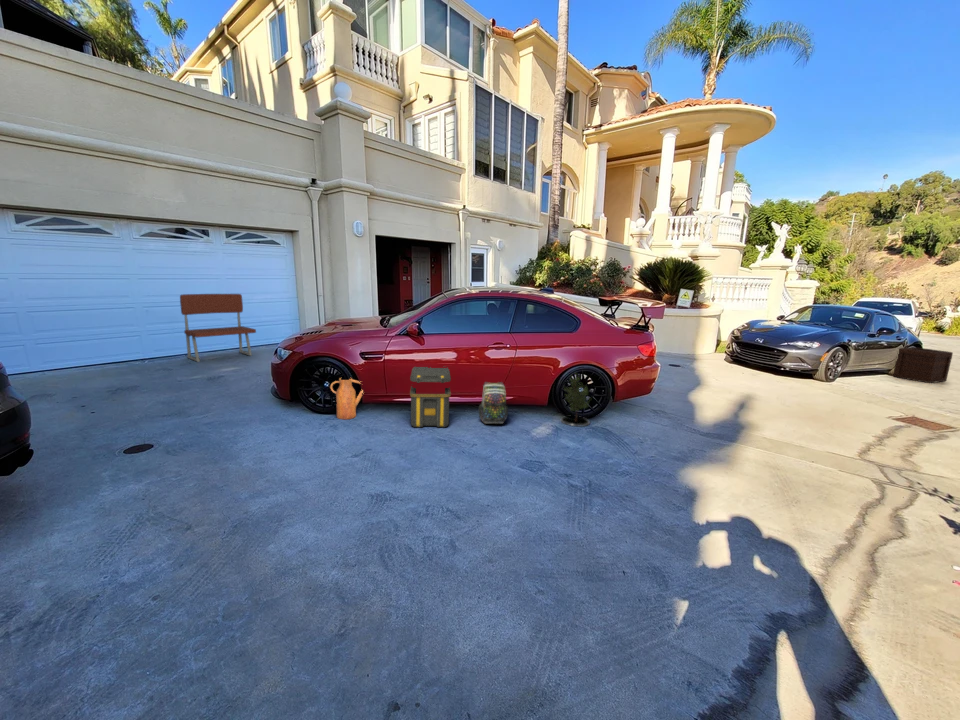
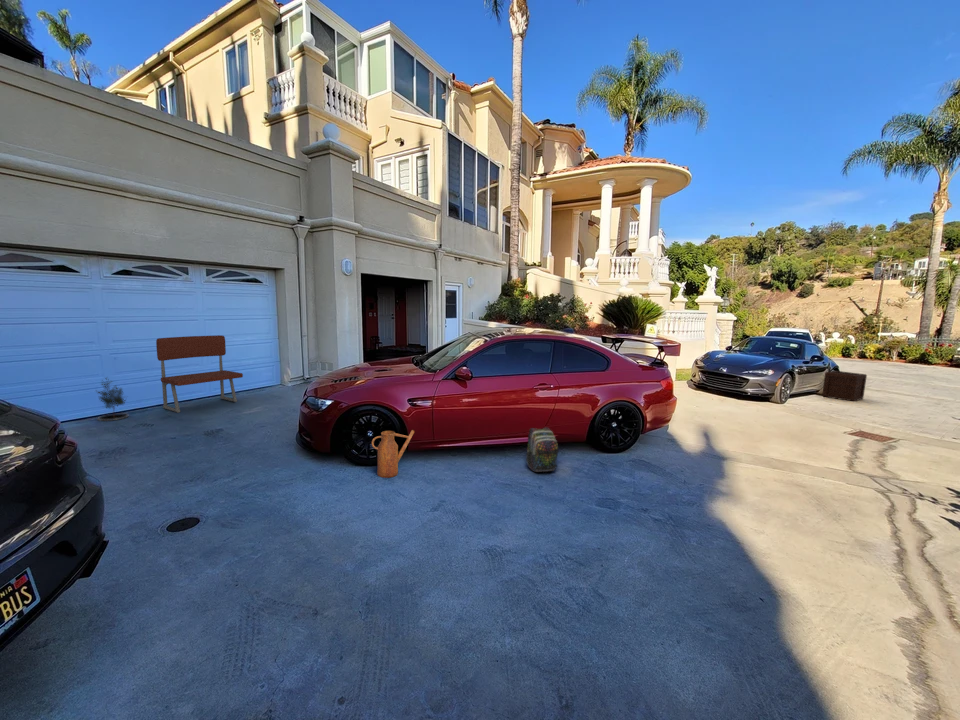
toolbox: present [410,367,451,427] -> none [457,414,505,482]
potted tree: present [561,378,590,426] -> present [98,382,128,421]

